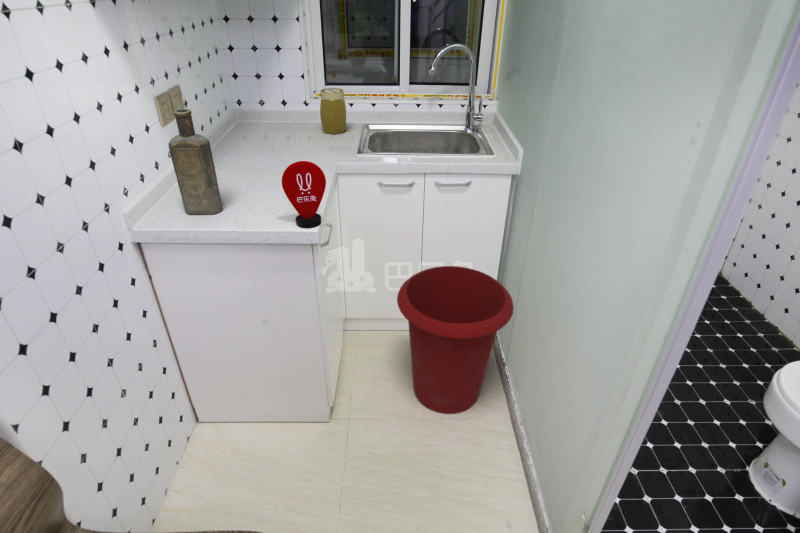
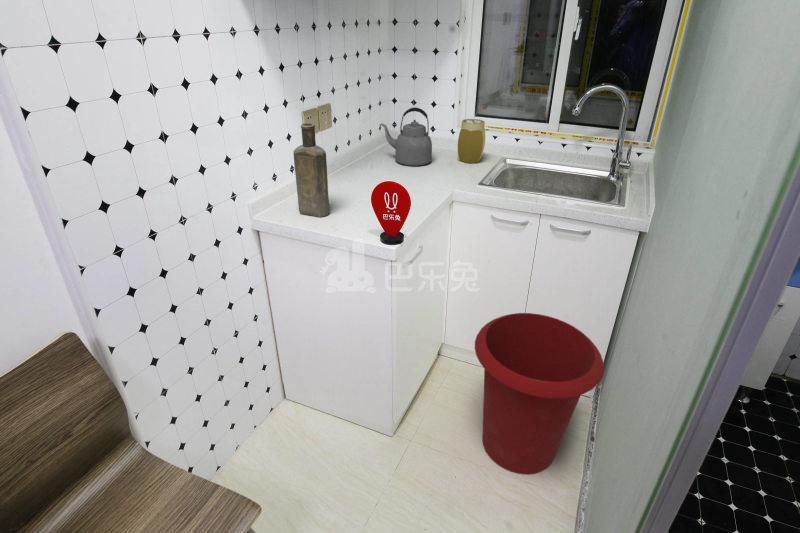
kettle: none [232,81,297,144] -> present [380,108,432,166]

